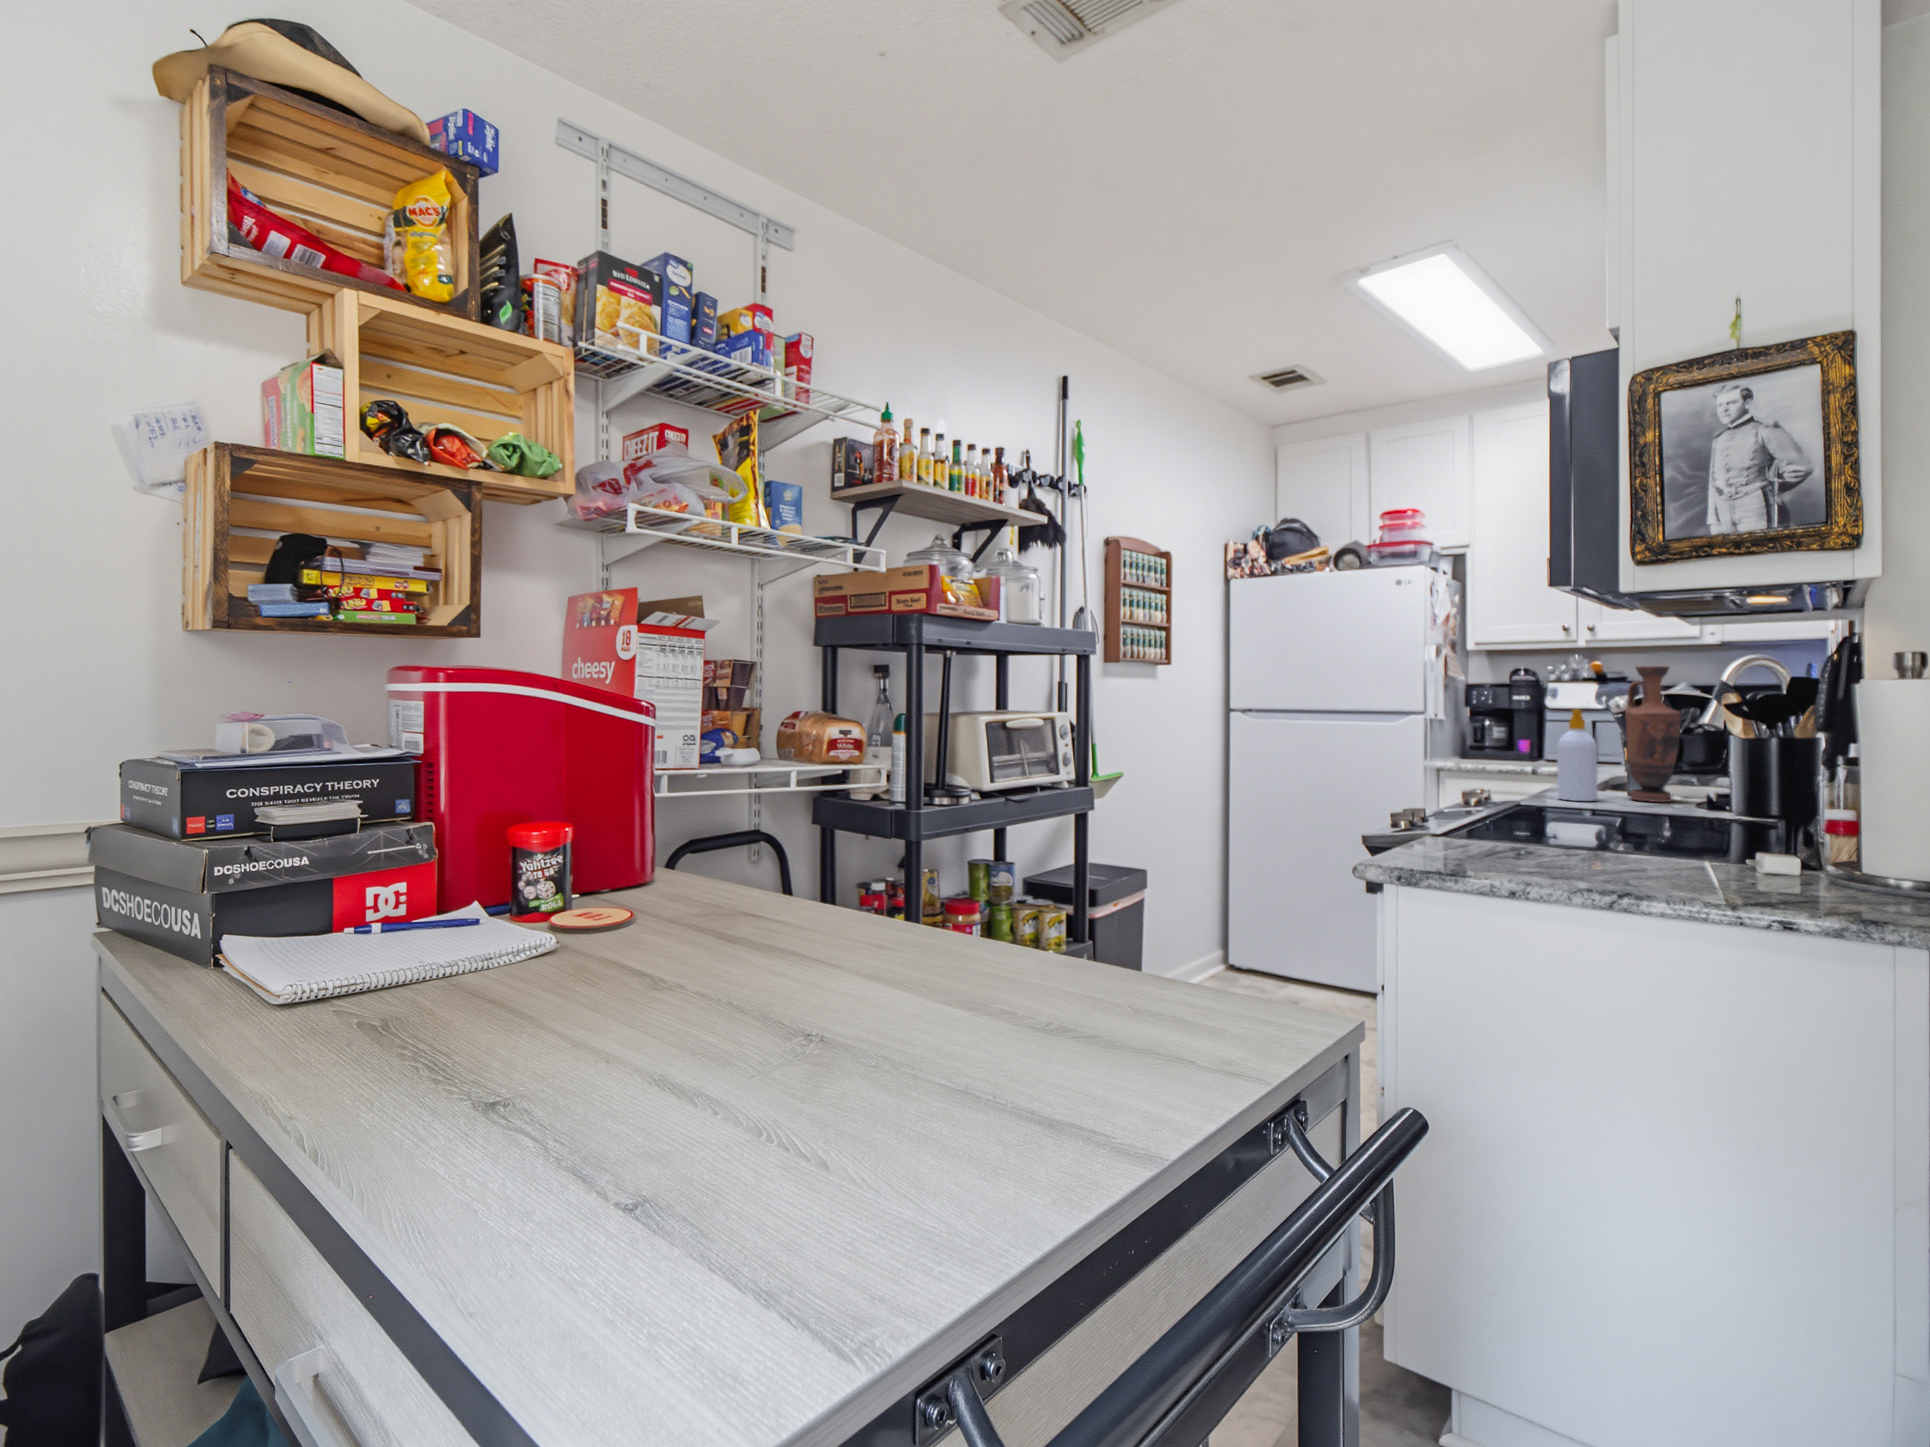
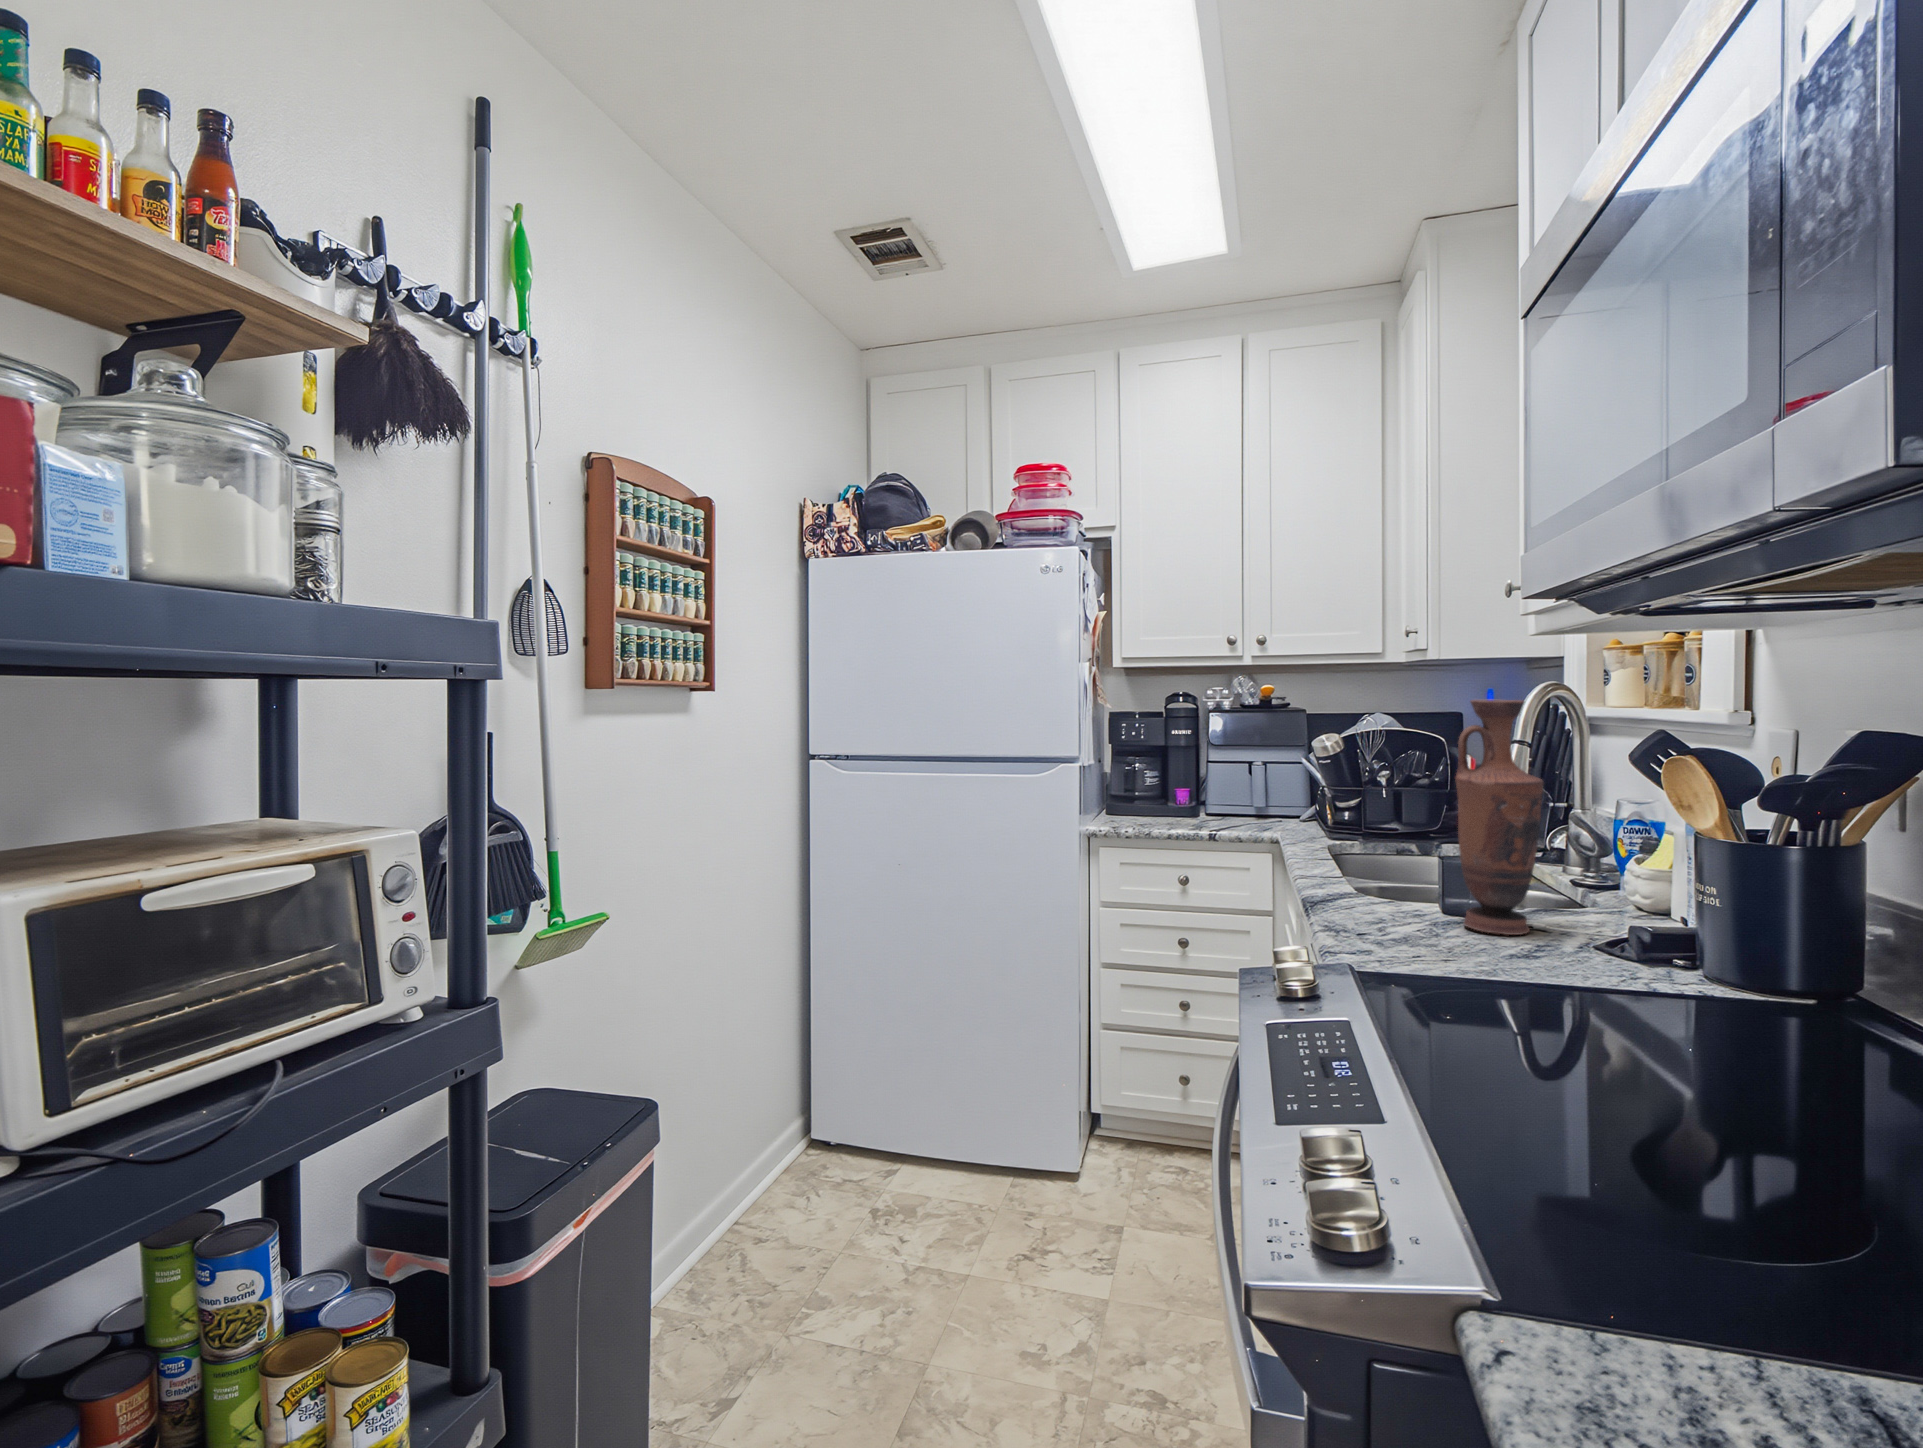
soap bottle: present [1557,709,1598,801] -> none [1367,777,1432,943]

